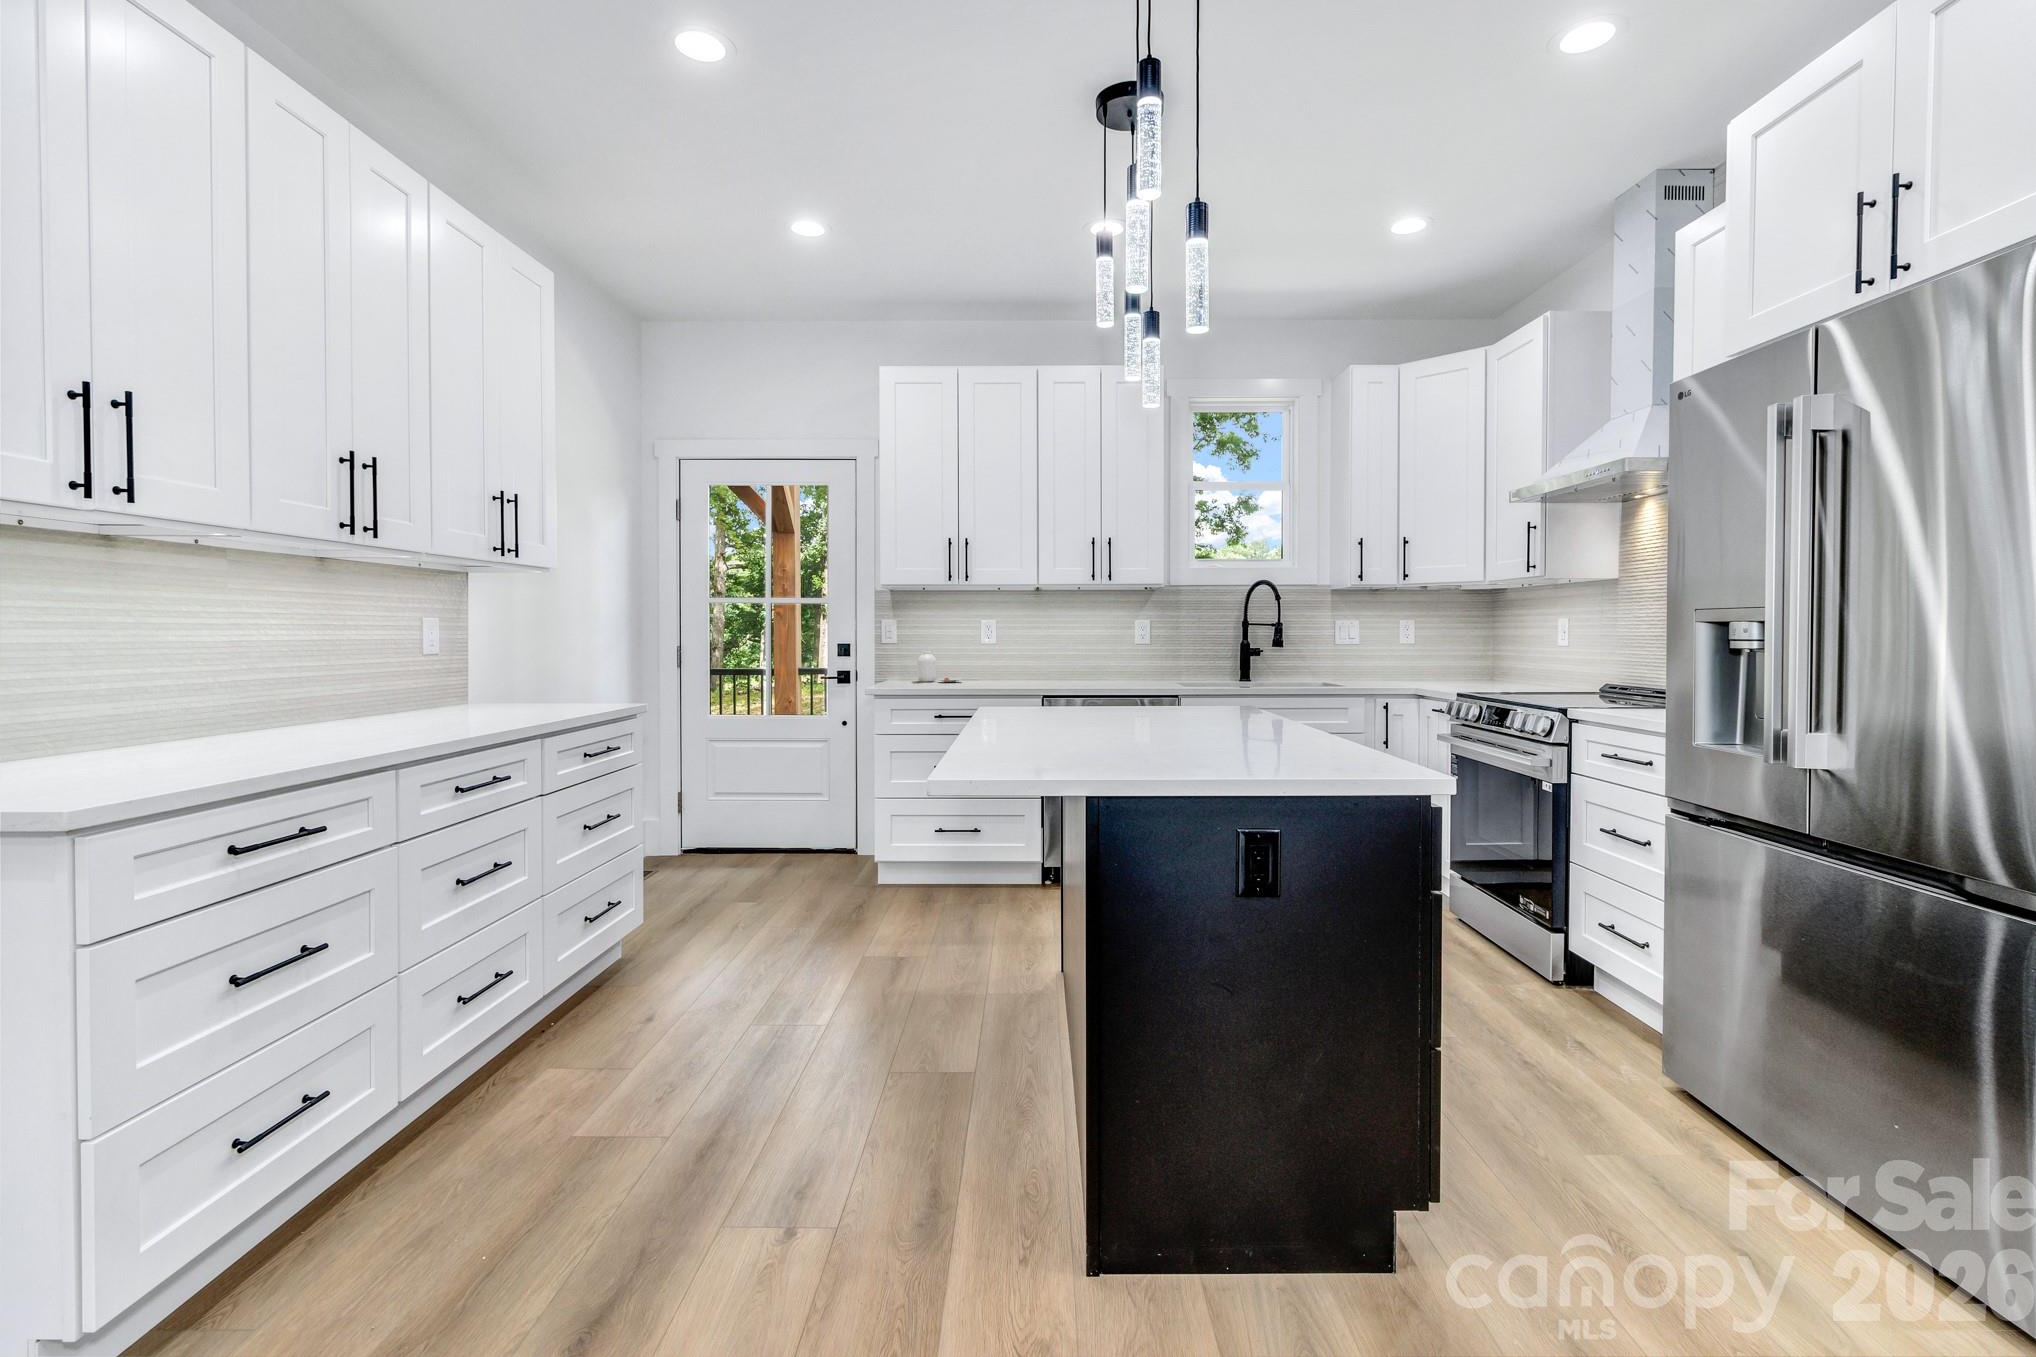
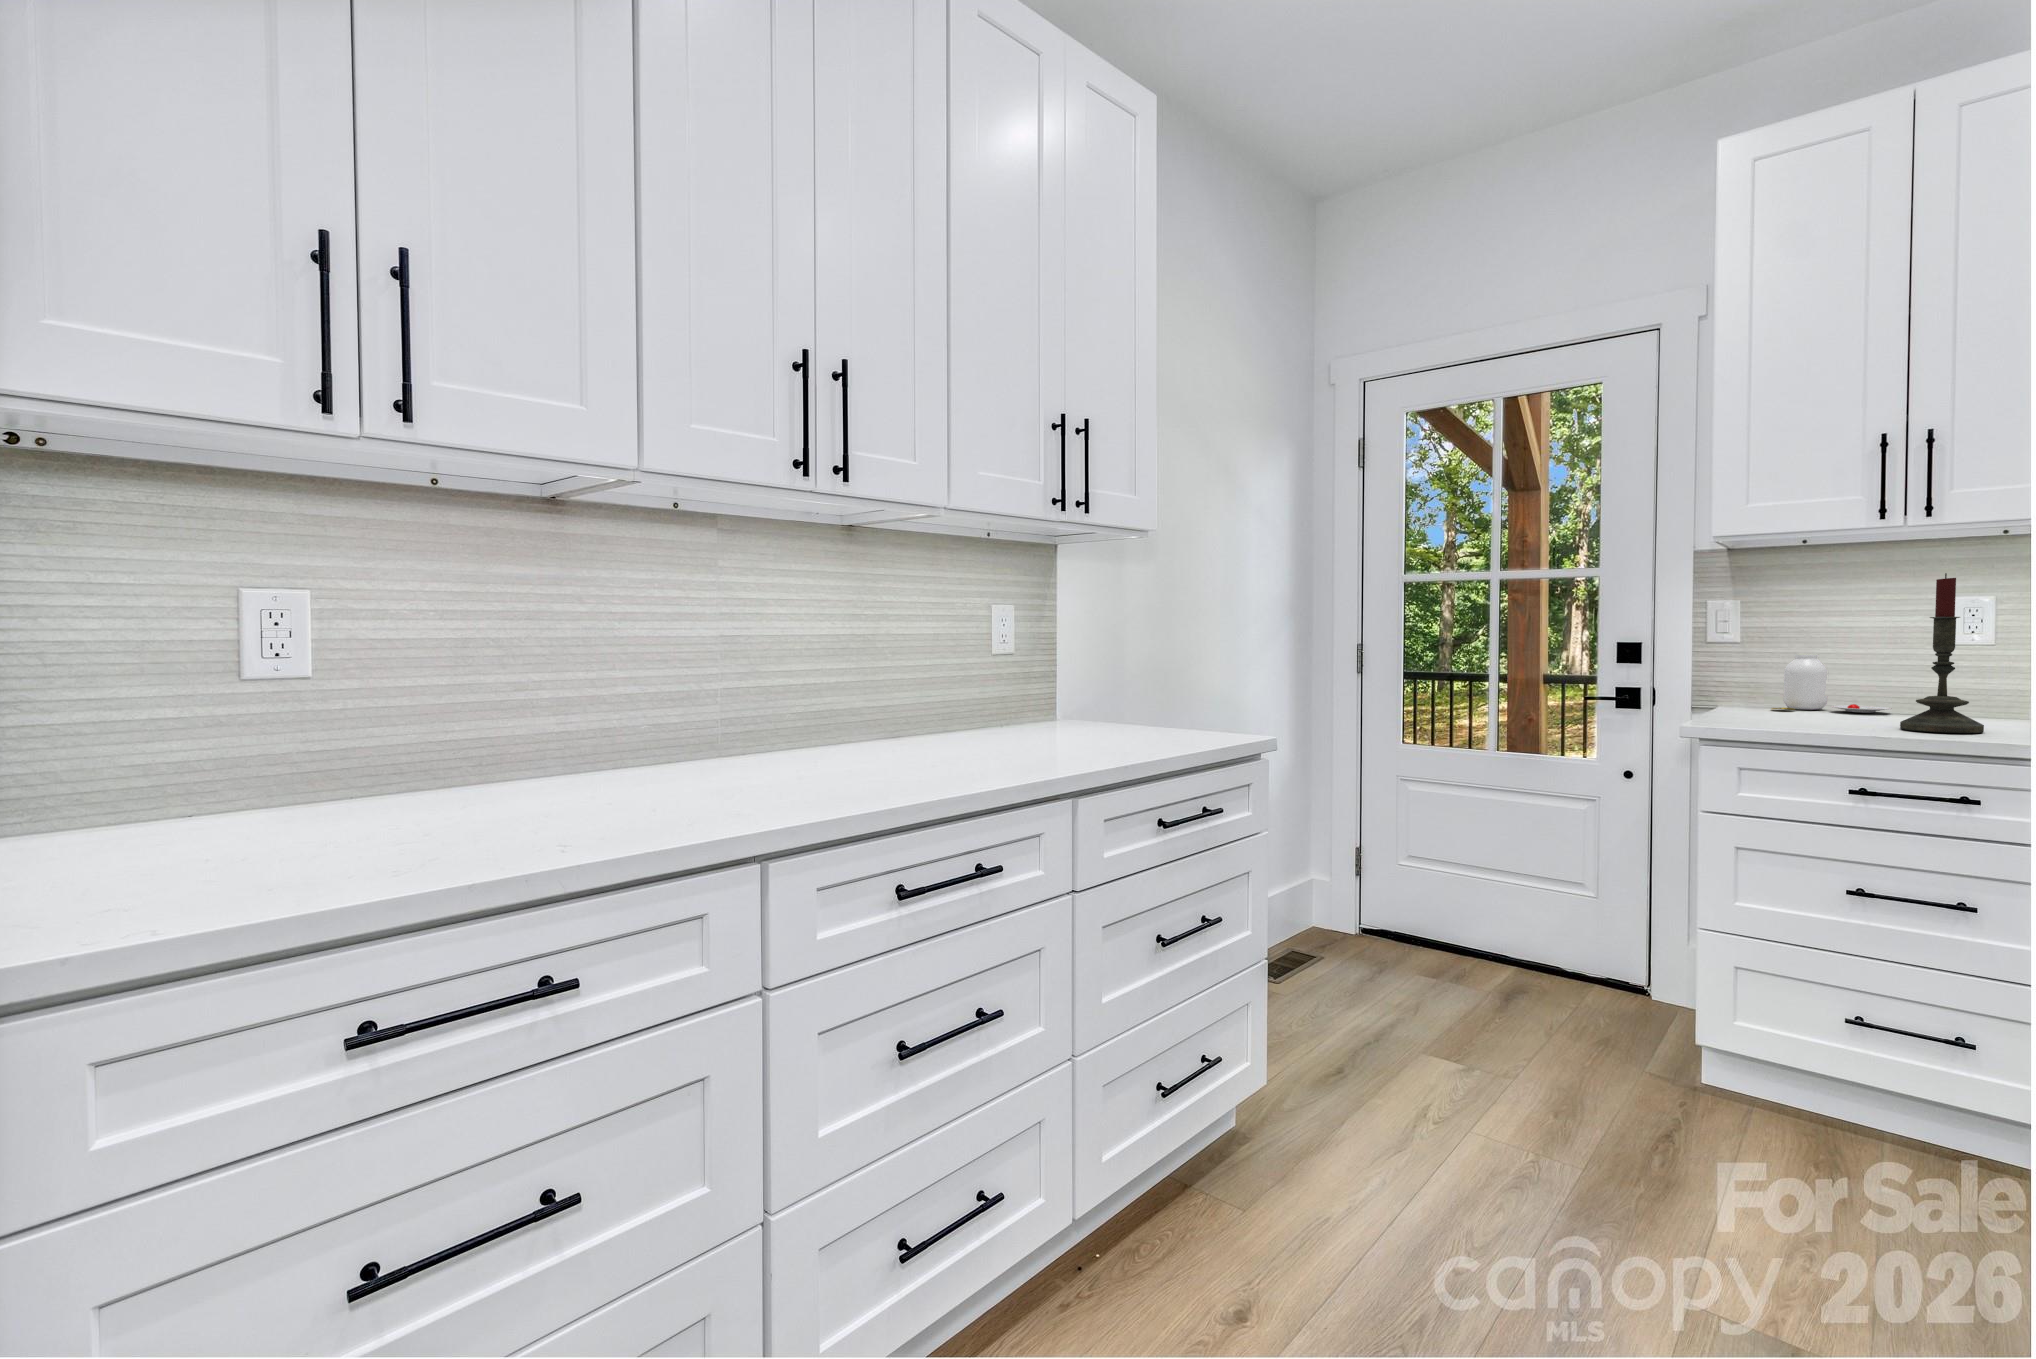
candle: none [960,611,990,689] -> present [1900,573,1984,733]

